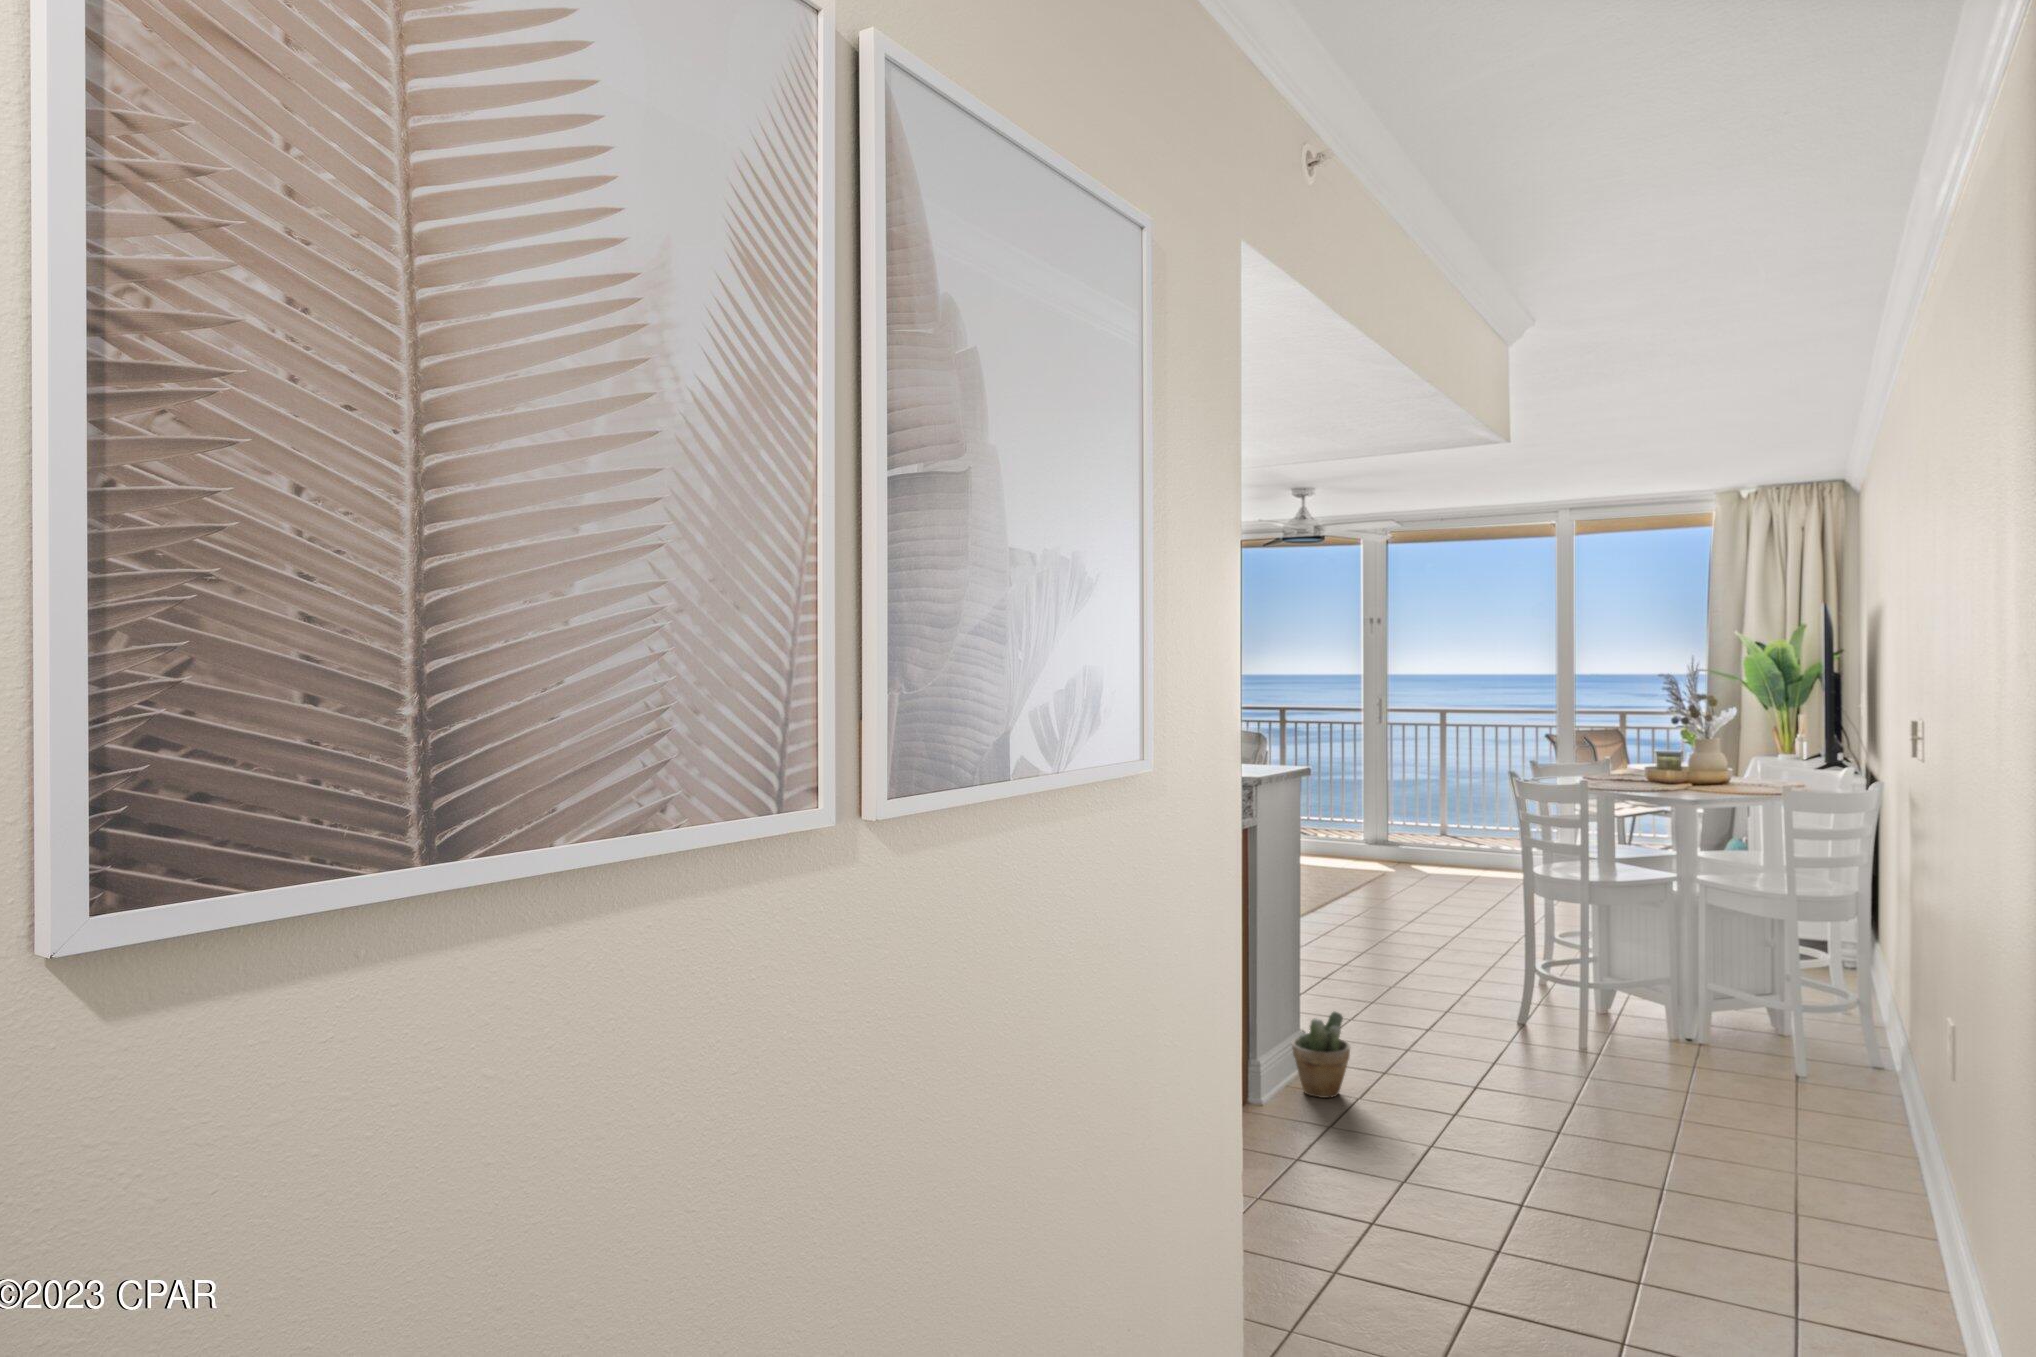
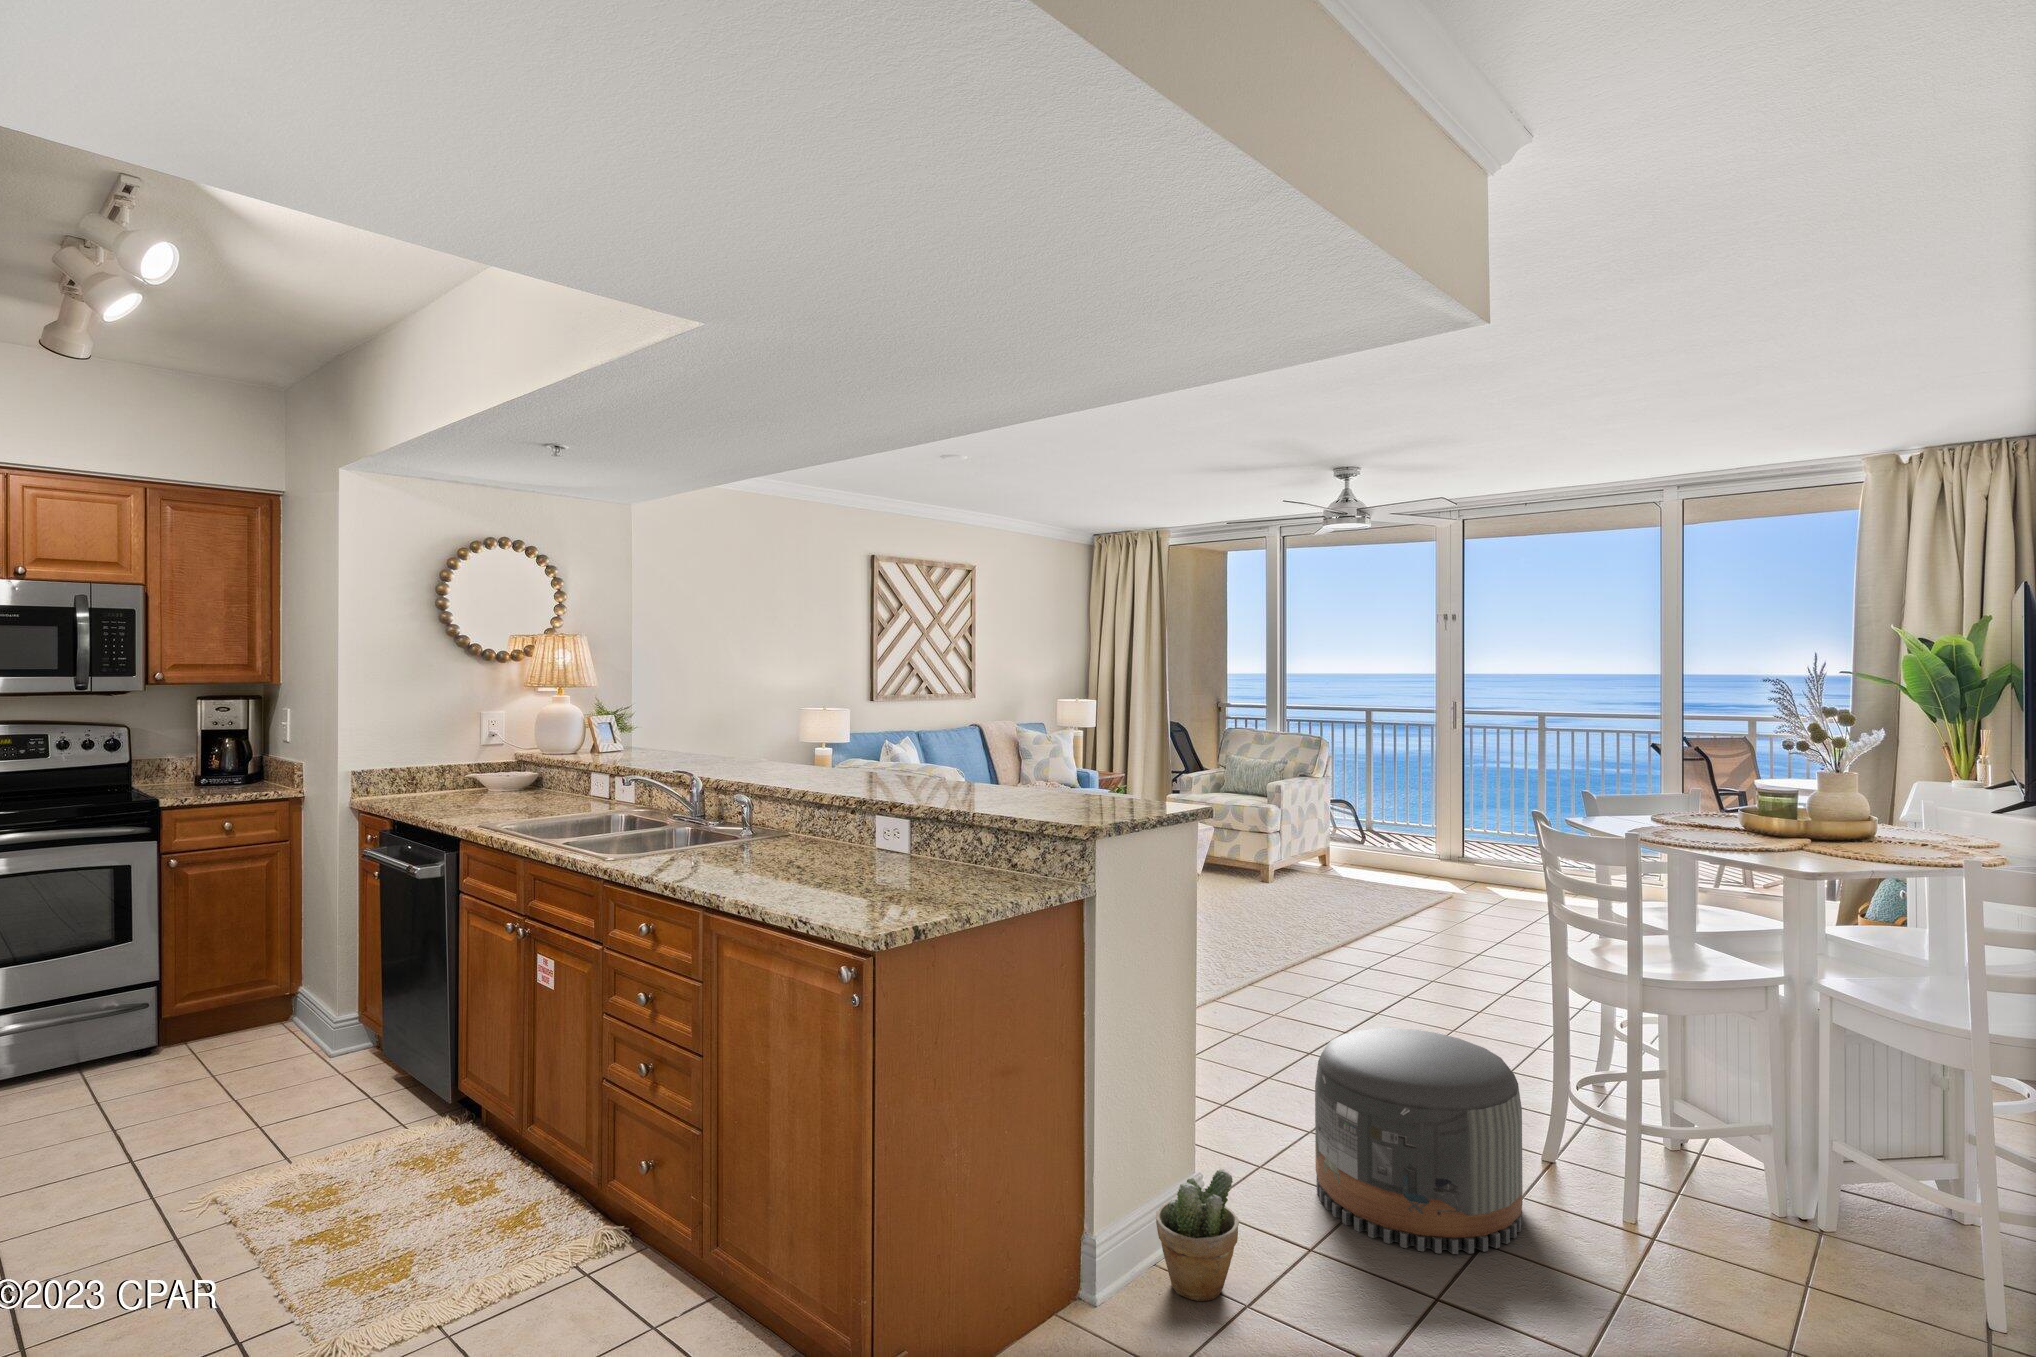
pouf: none [1370,929,1518,1069] -> present [1315,1028,1523,1254]

